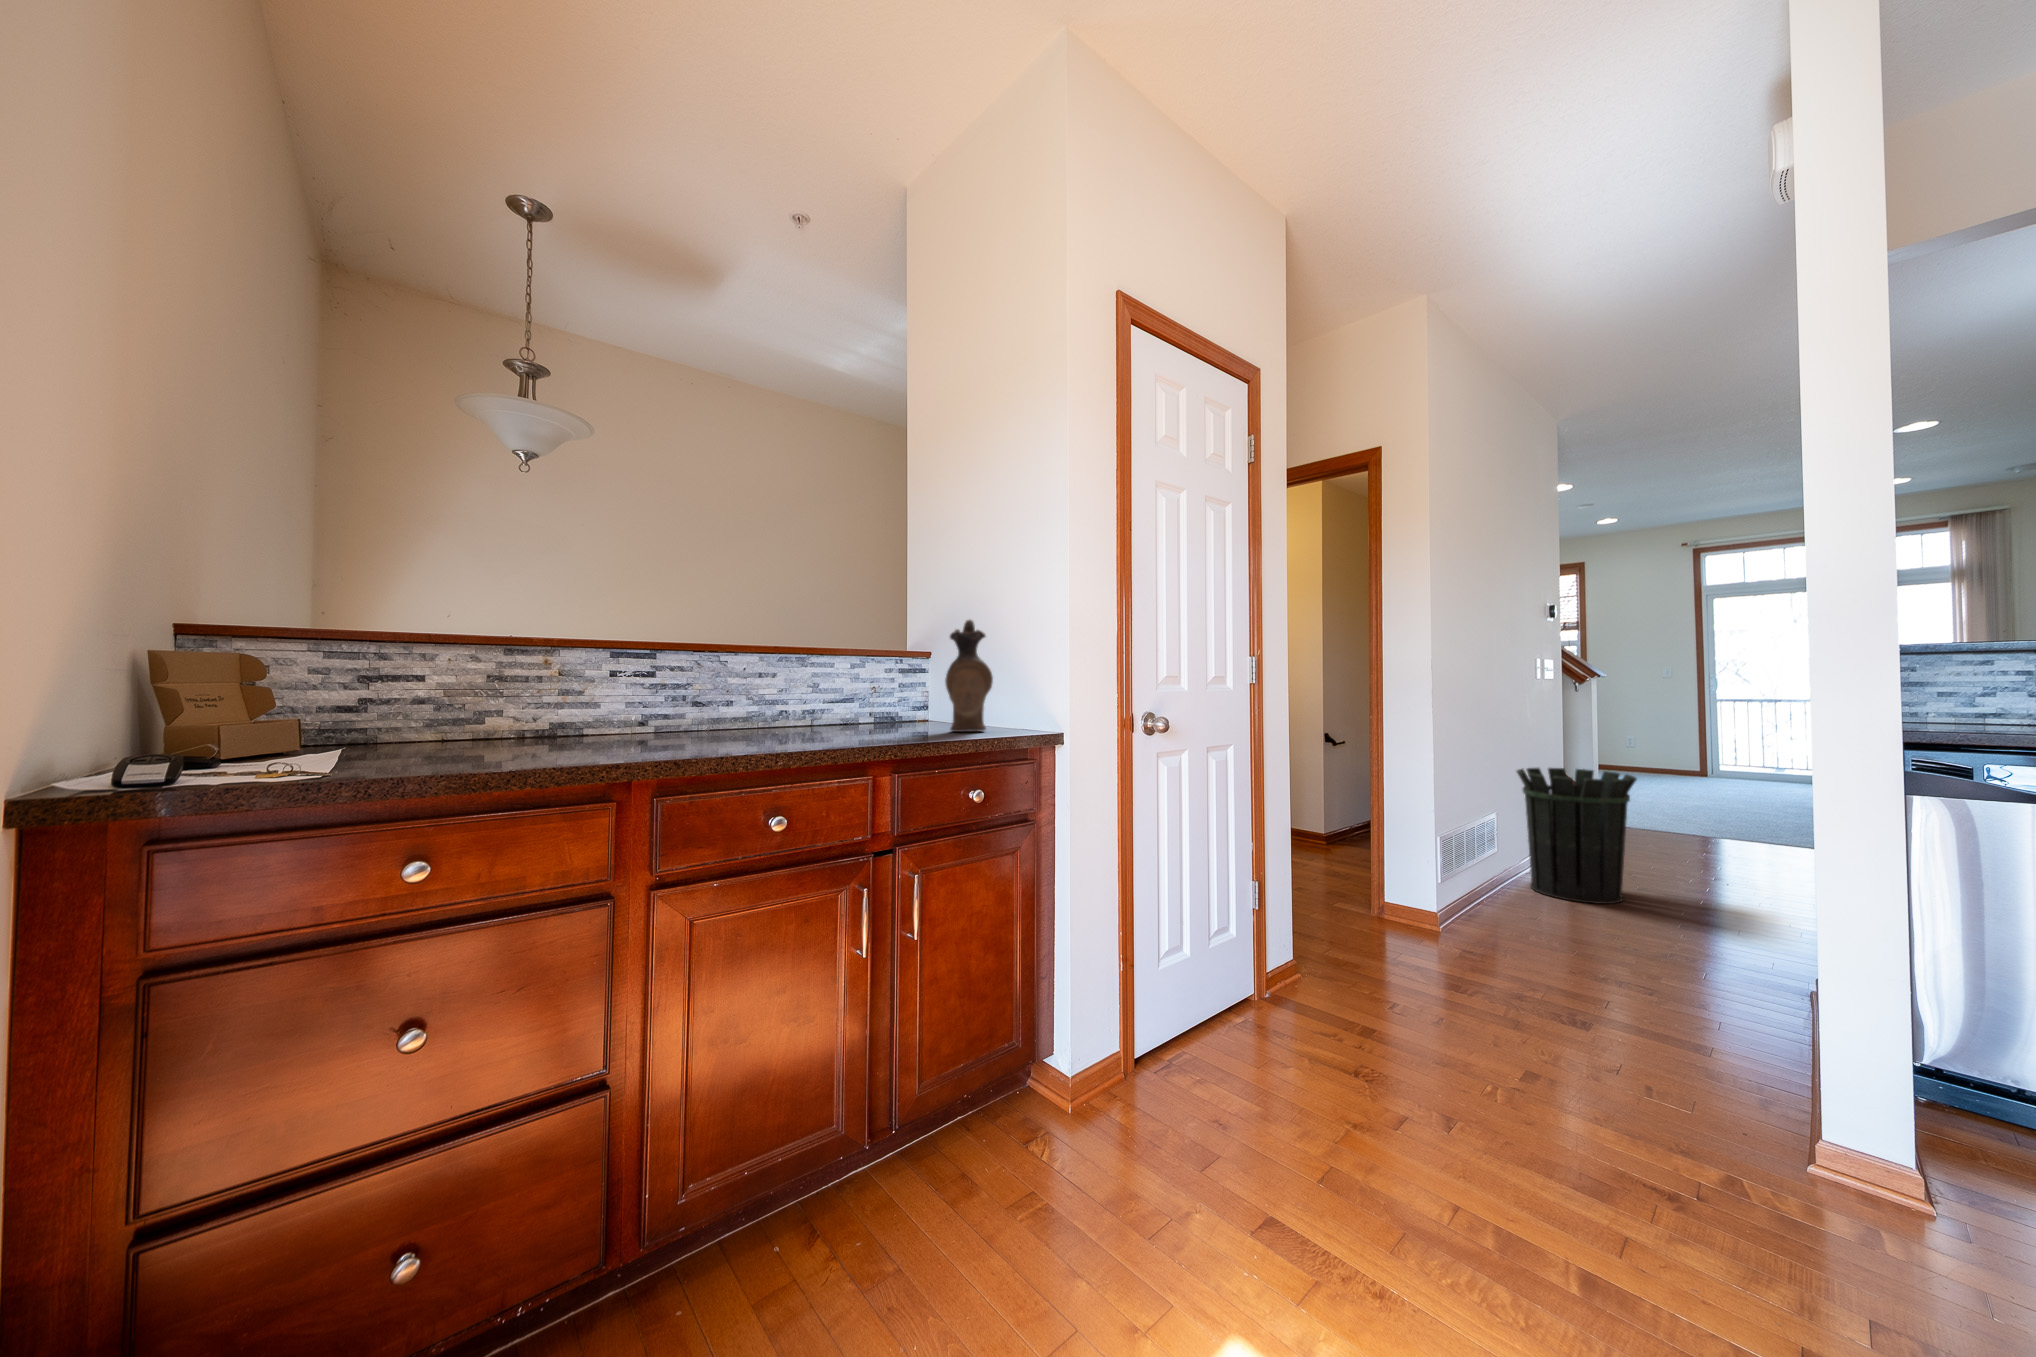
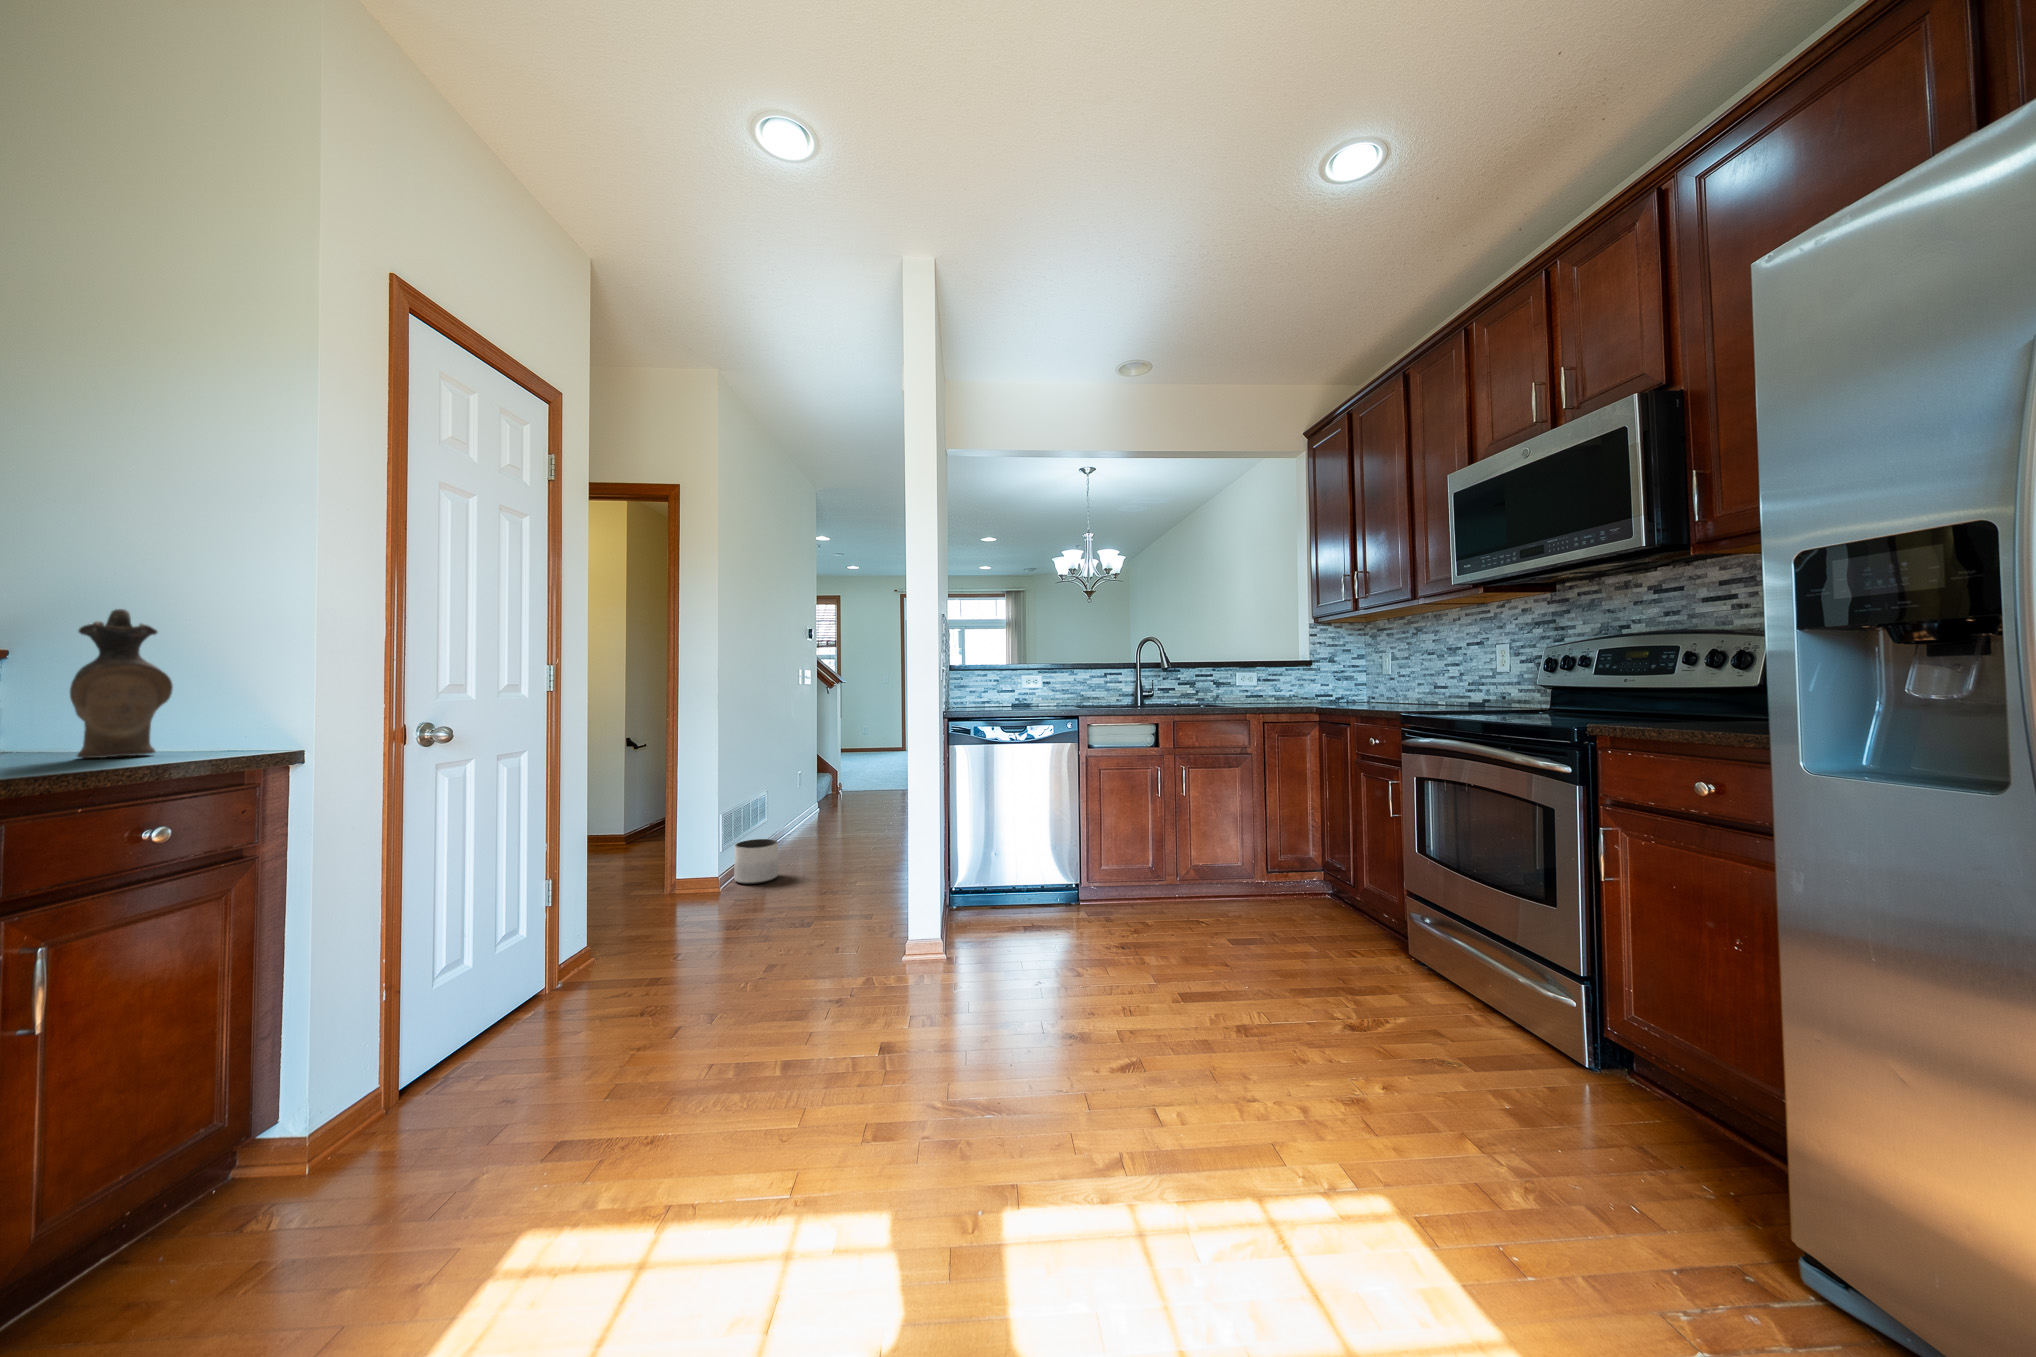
waste bin: present [1517,768,1637,904] -> none [782,752,854,848]
planter: none [1456,874,1518,935] -> present [734,839,778,884]

